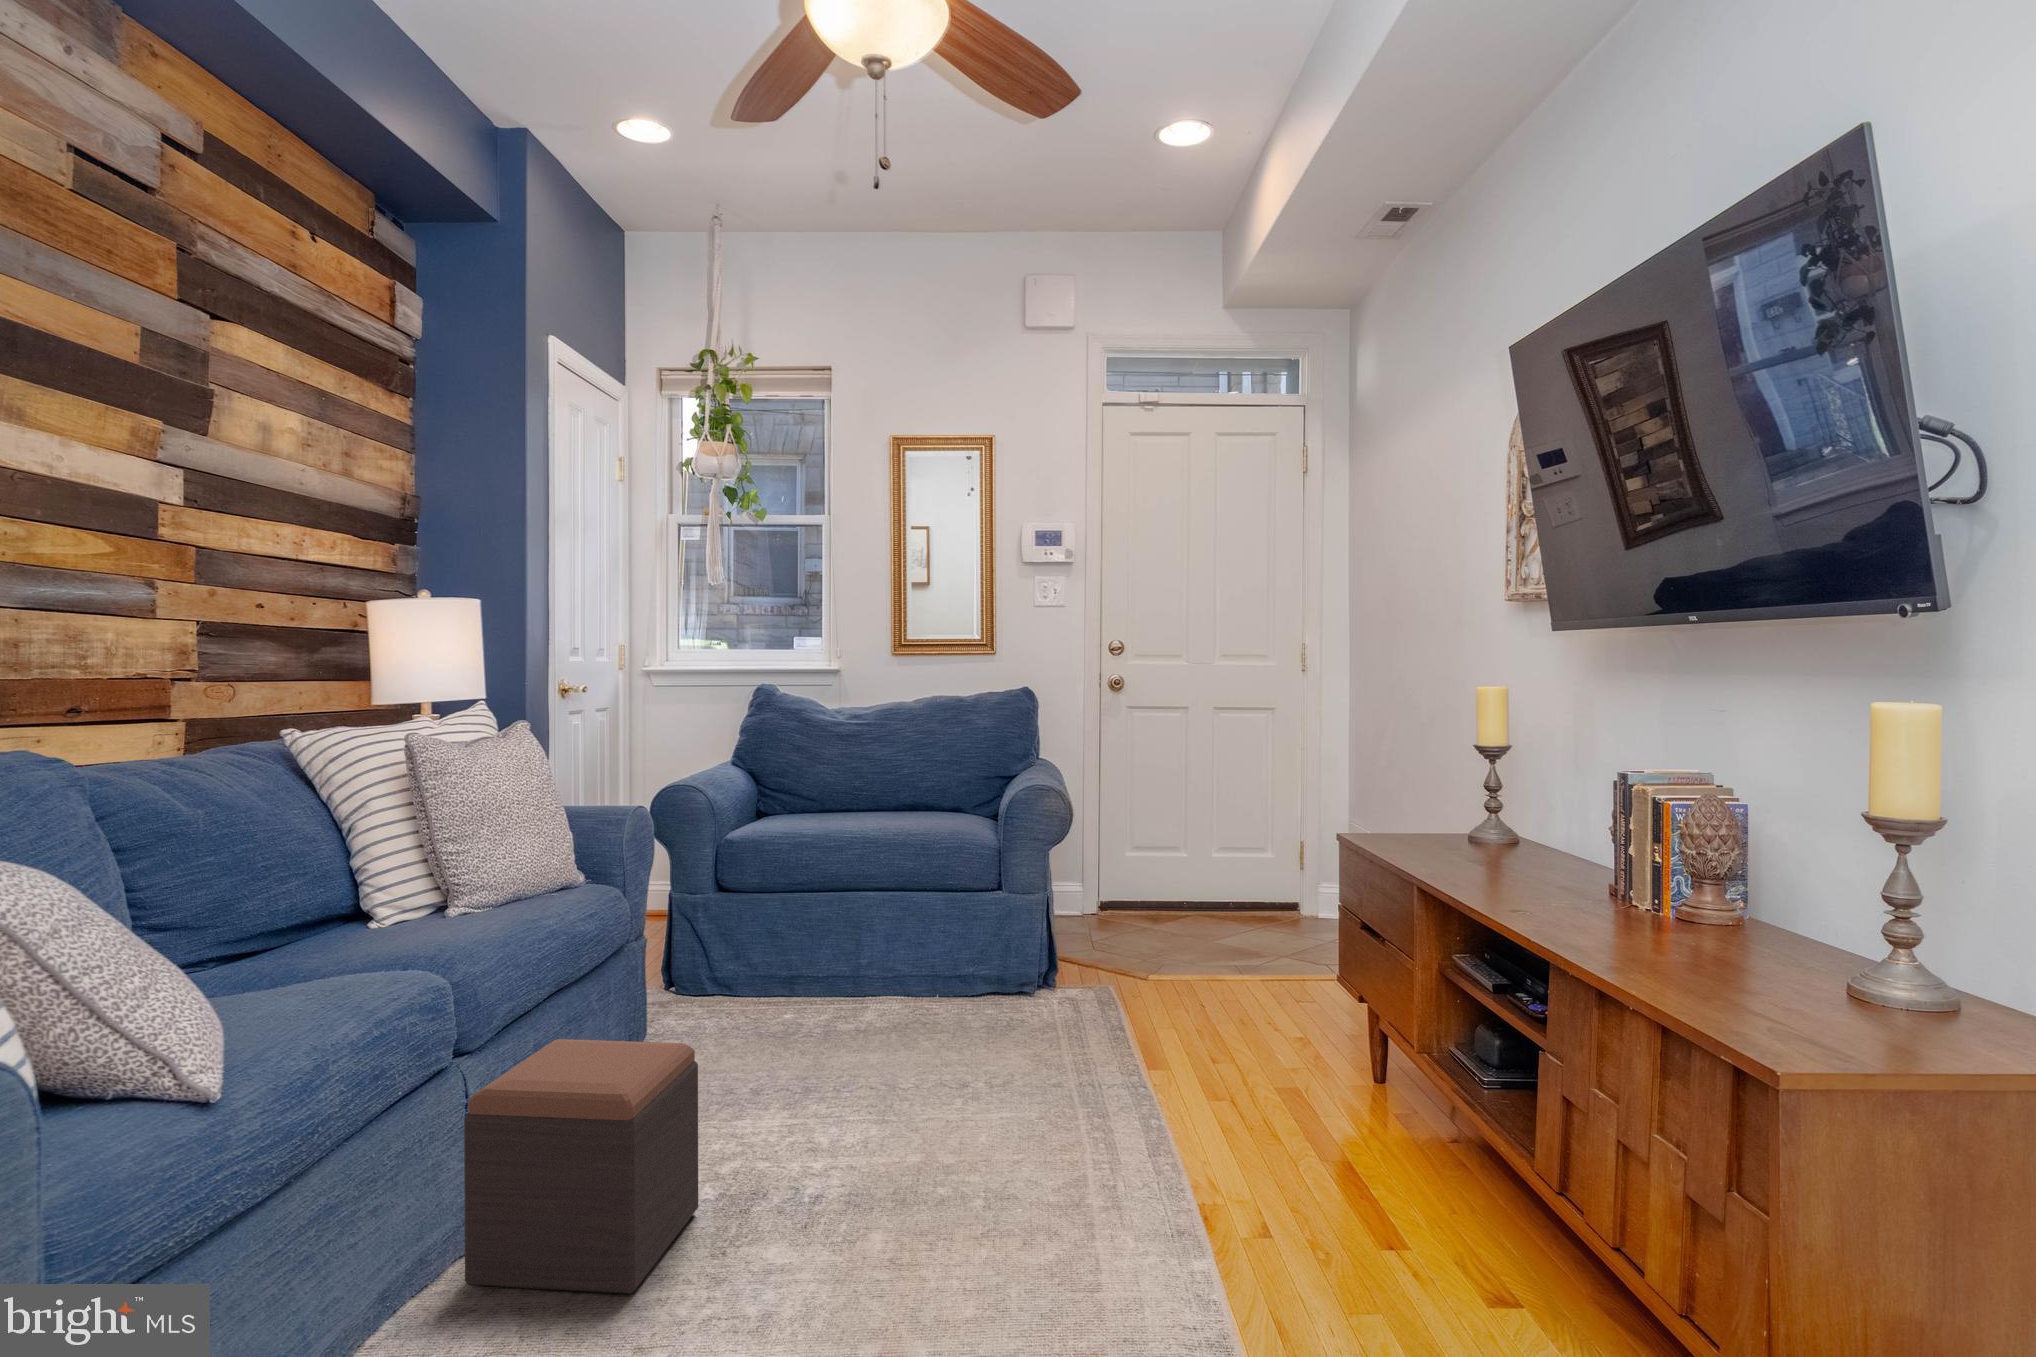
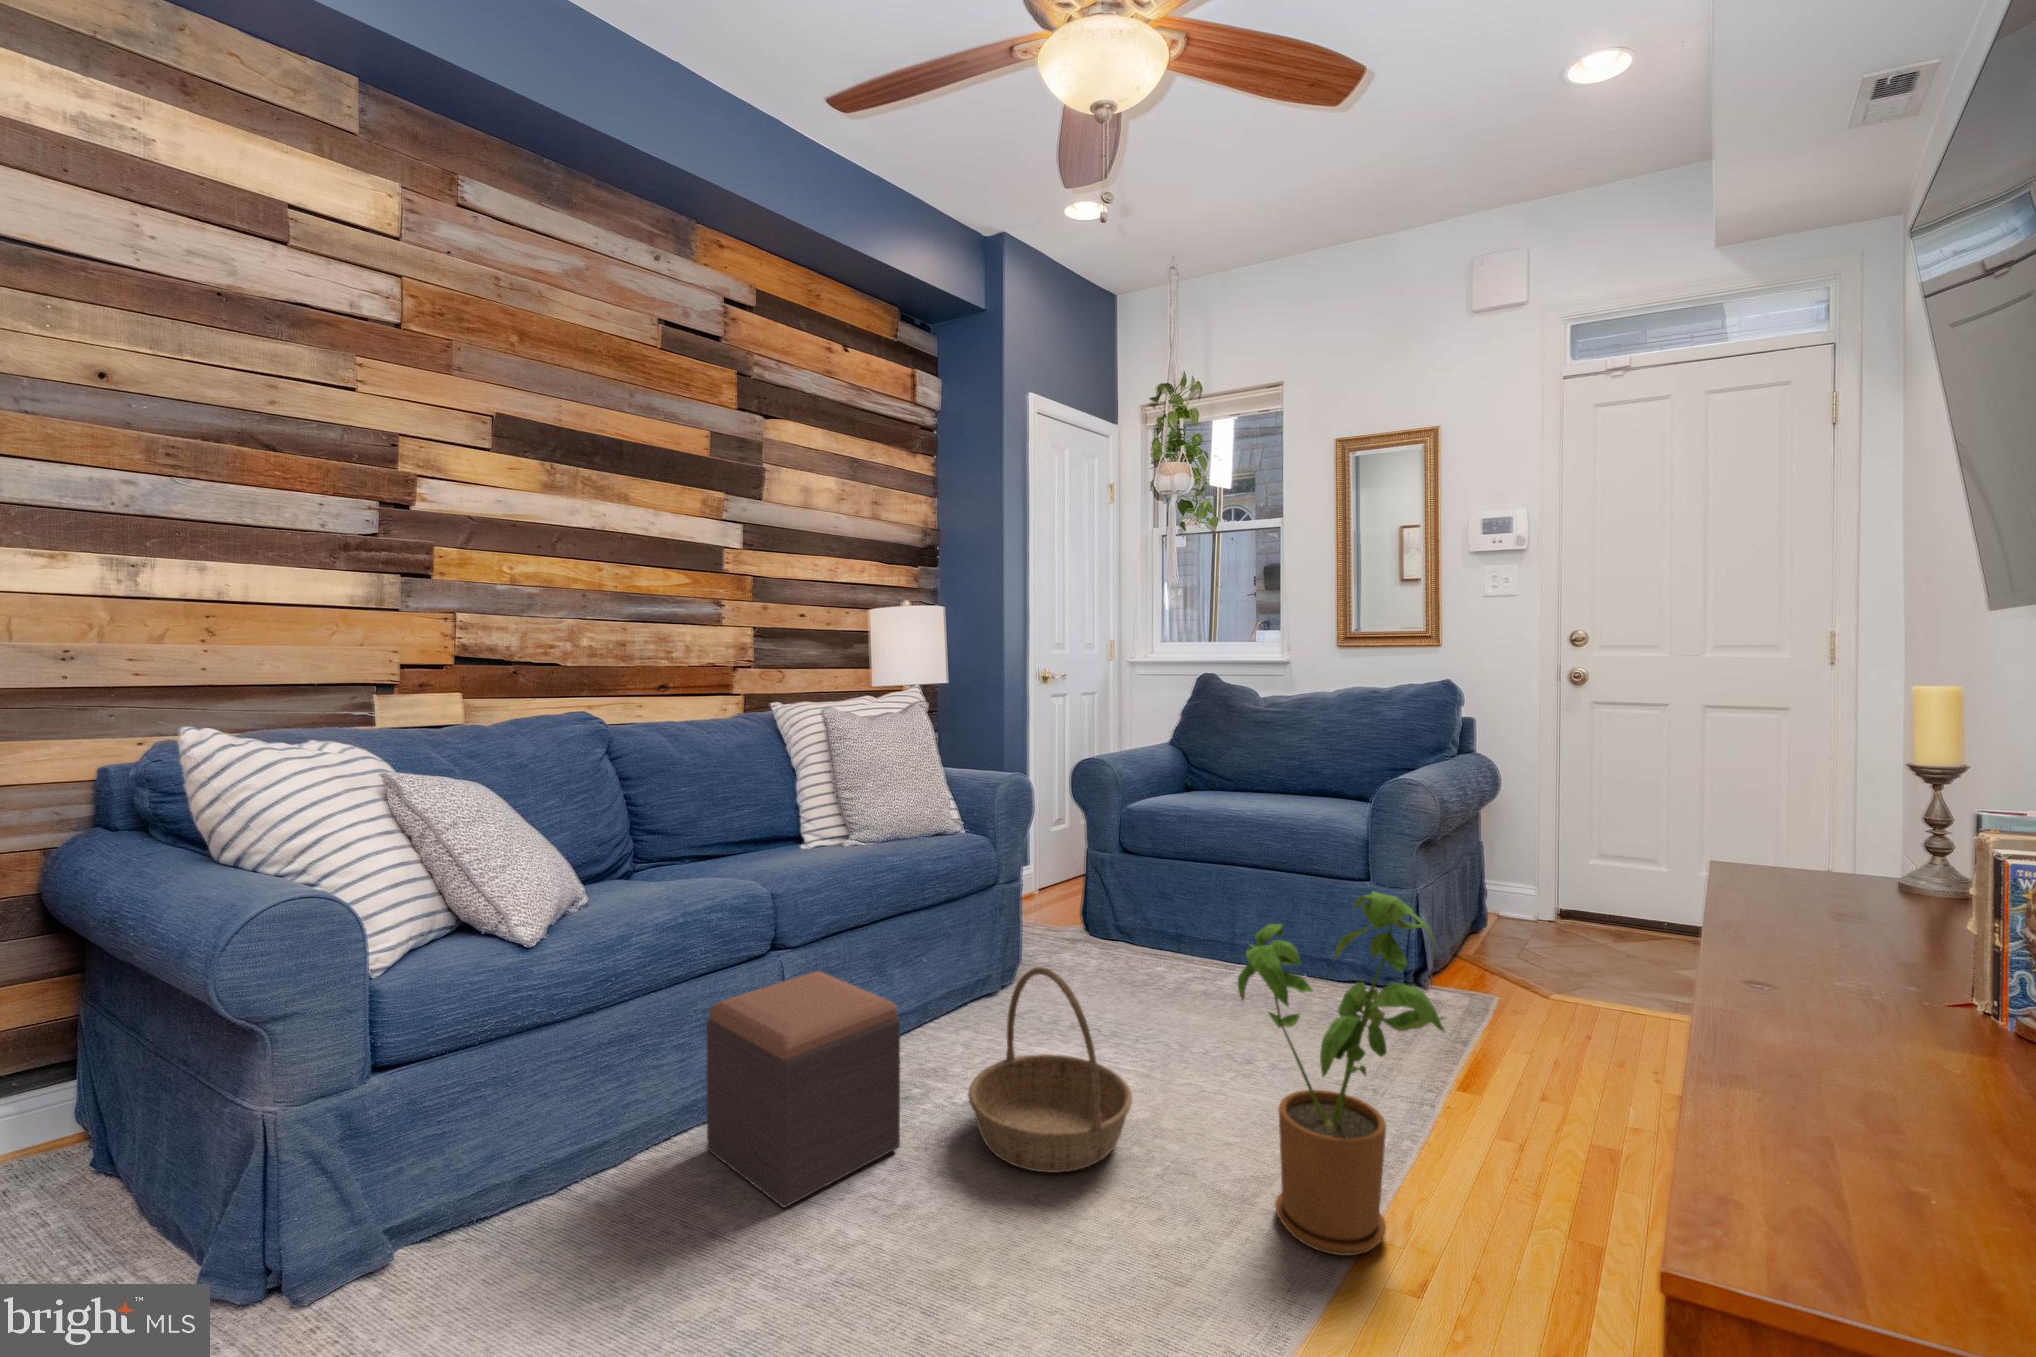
house plant: none [1021,850,1211,1161] -> present [1238,892,1444,1256]
basket: none [746,981,918,1186] -> present [968,967,1132,1173]

